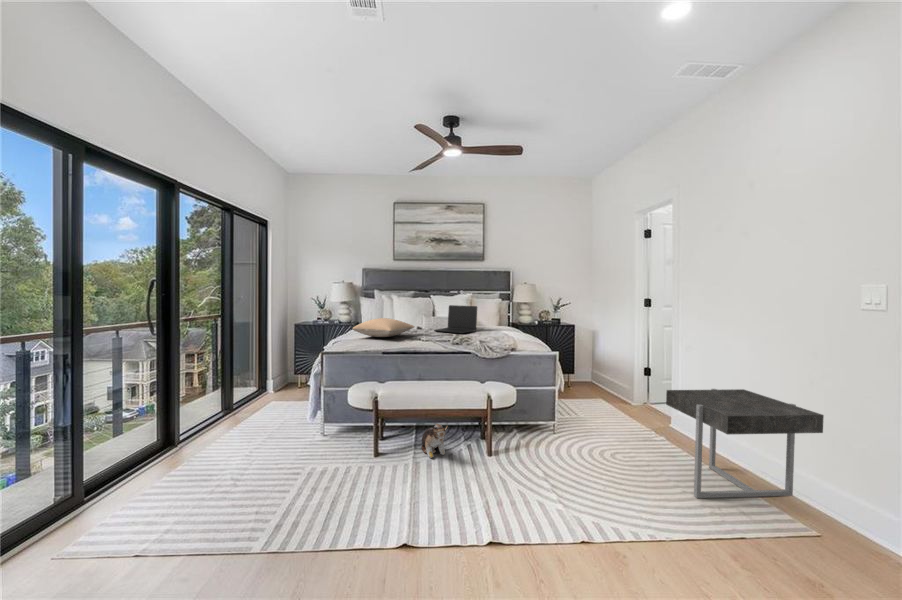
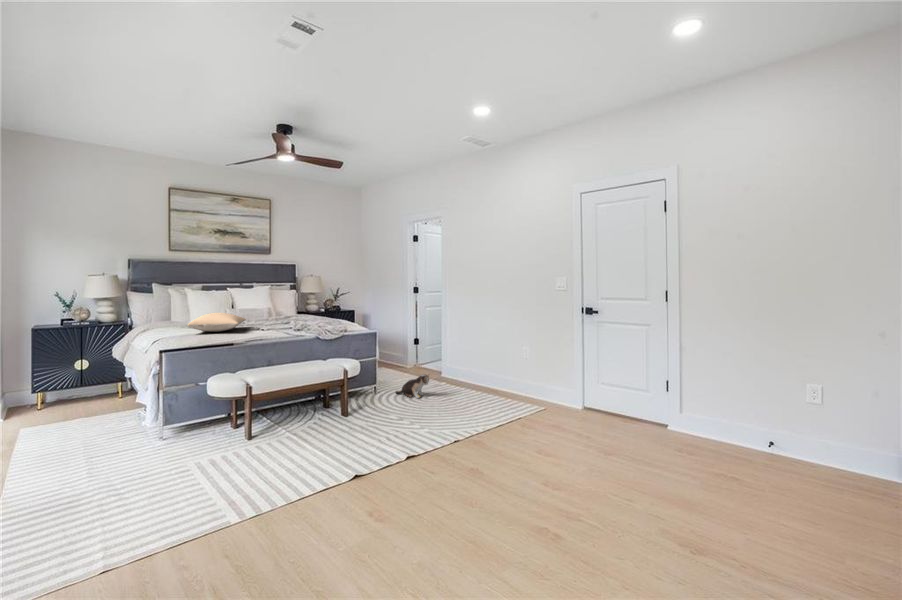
laptop: present [434,305,477,333] -> none [257,298,296,323]
side table: present [666,389,824,498] -> none [455,340,526,402]
plush toy: present [422,424,447,458] -> present [396,374,431,398]

